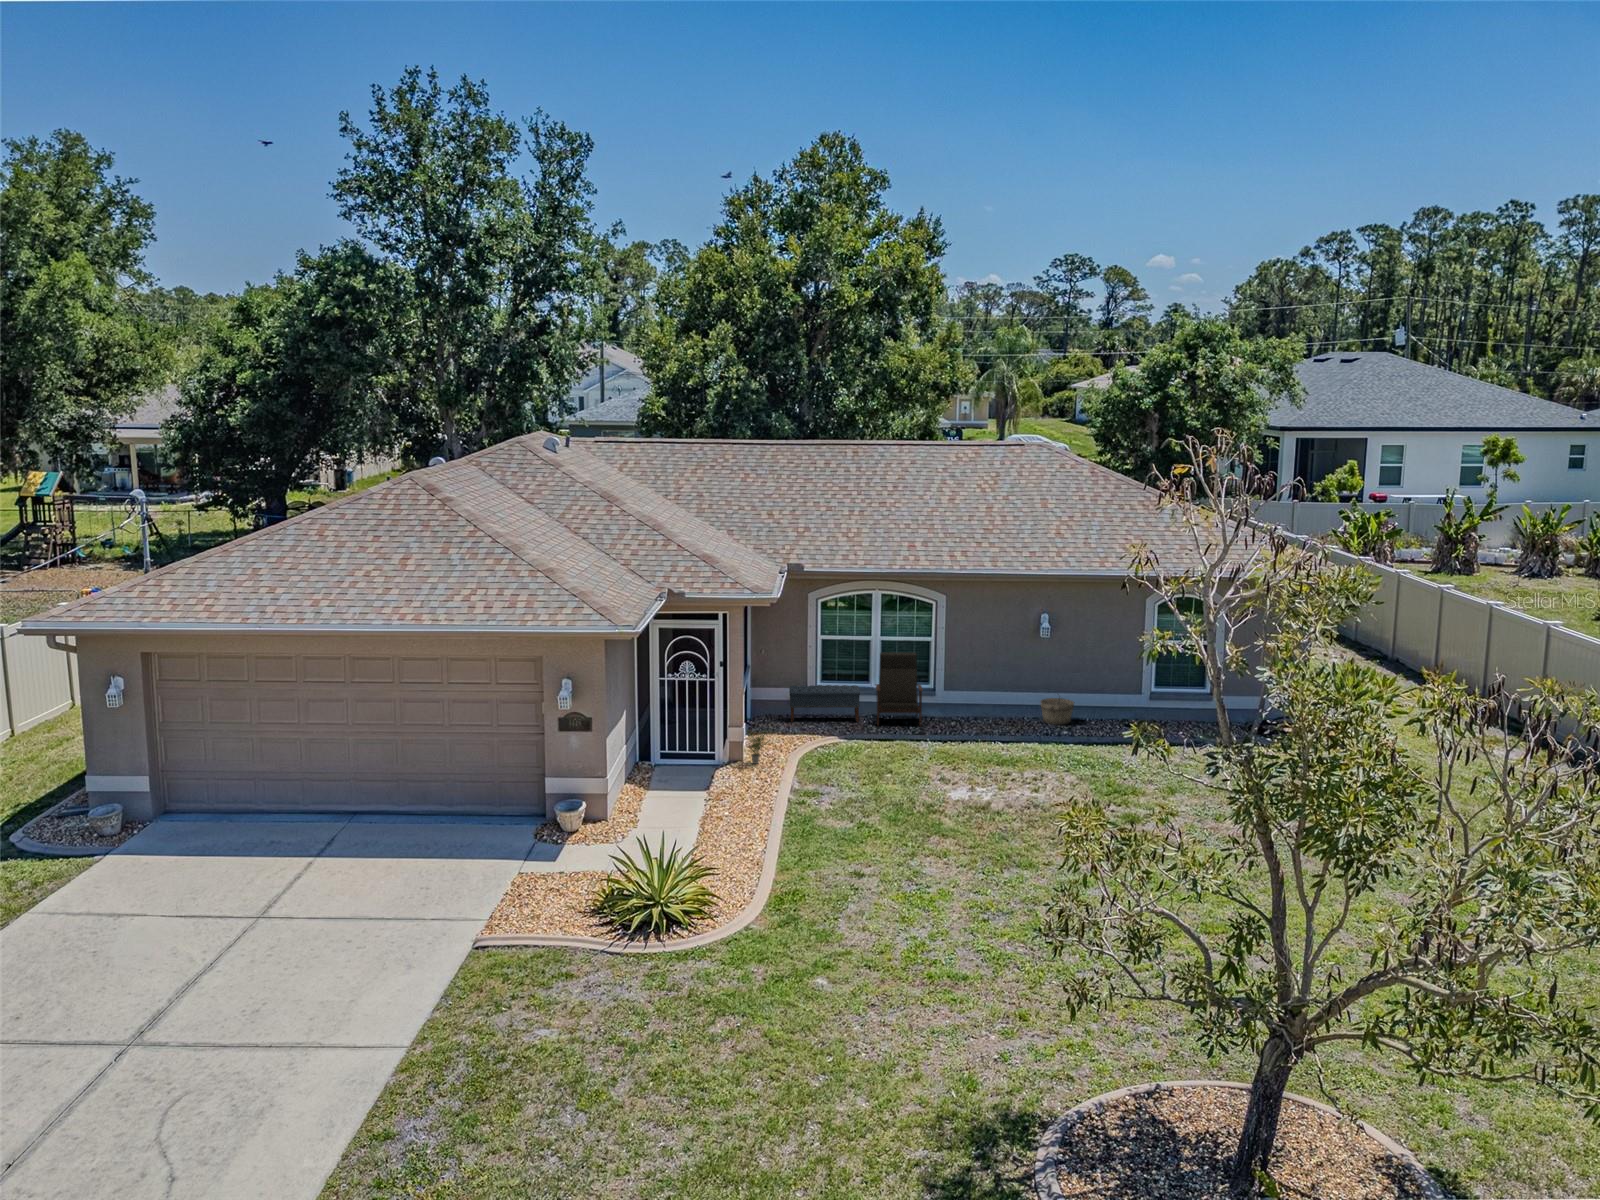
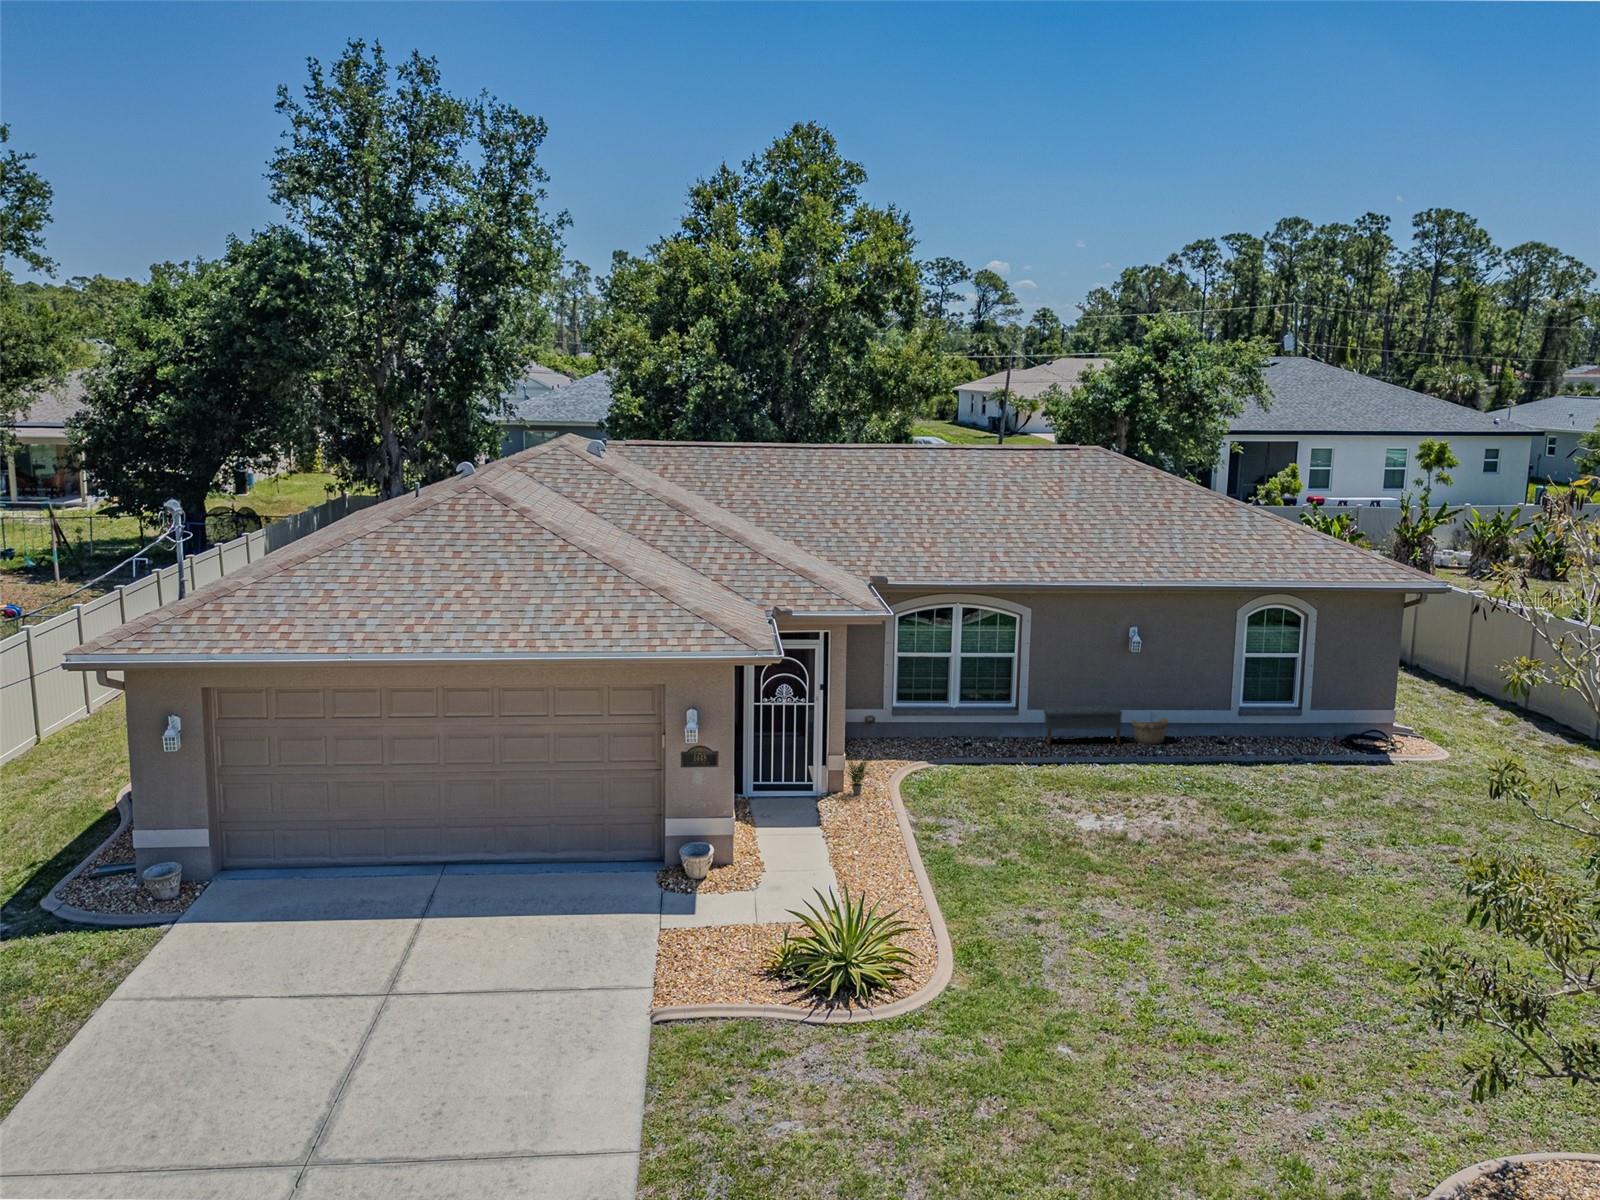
lounge chair: present [876,652,923,725] -> none [957,670,1014,750]
bench: present [789,685,860,722] -> present [1044,705,1122,745]

